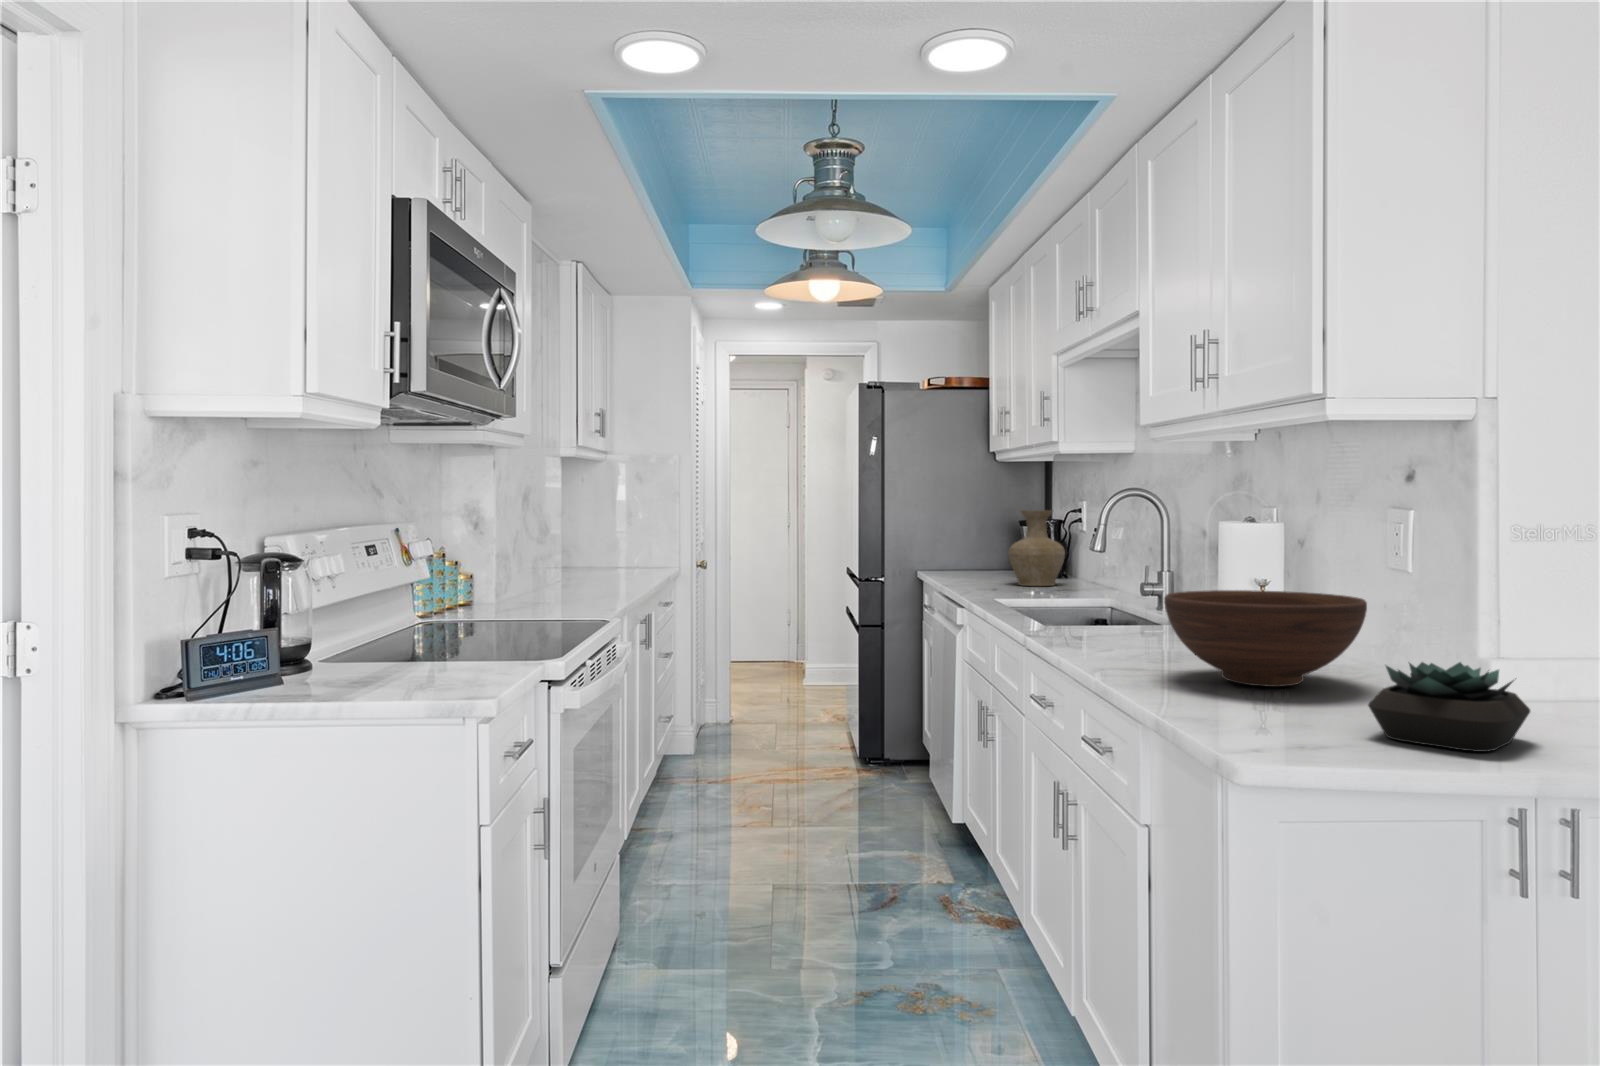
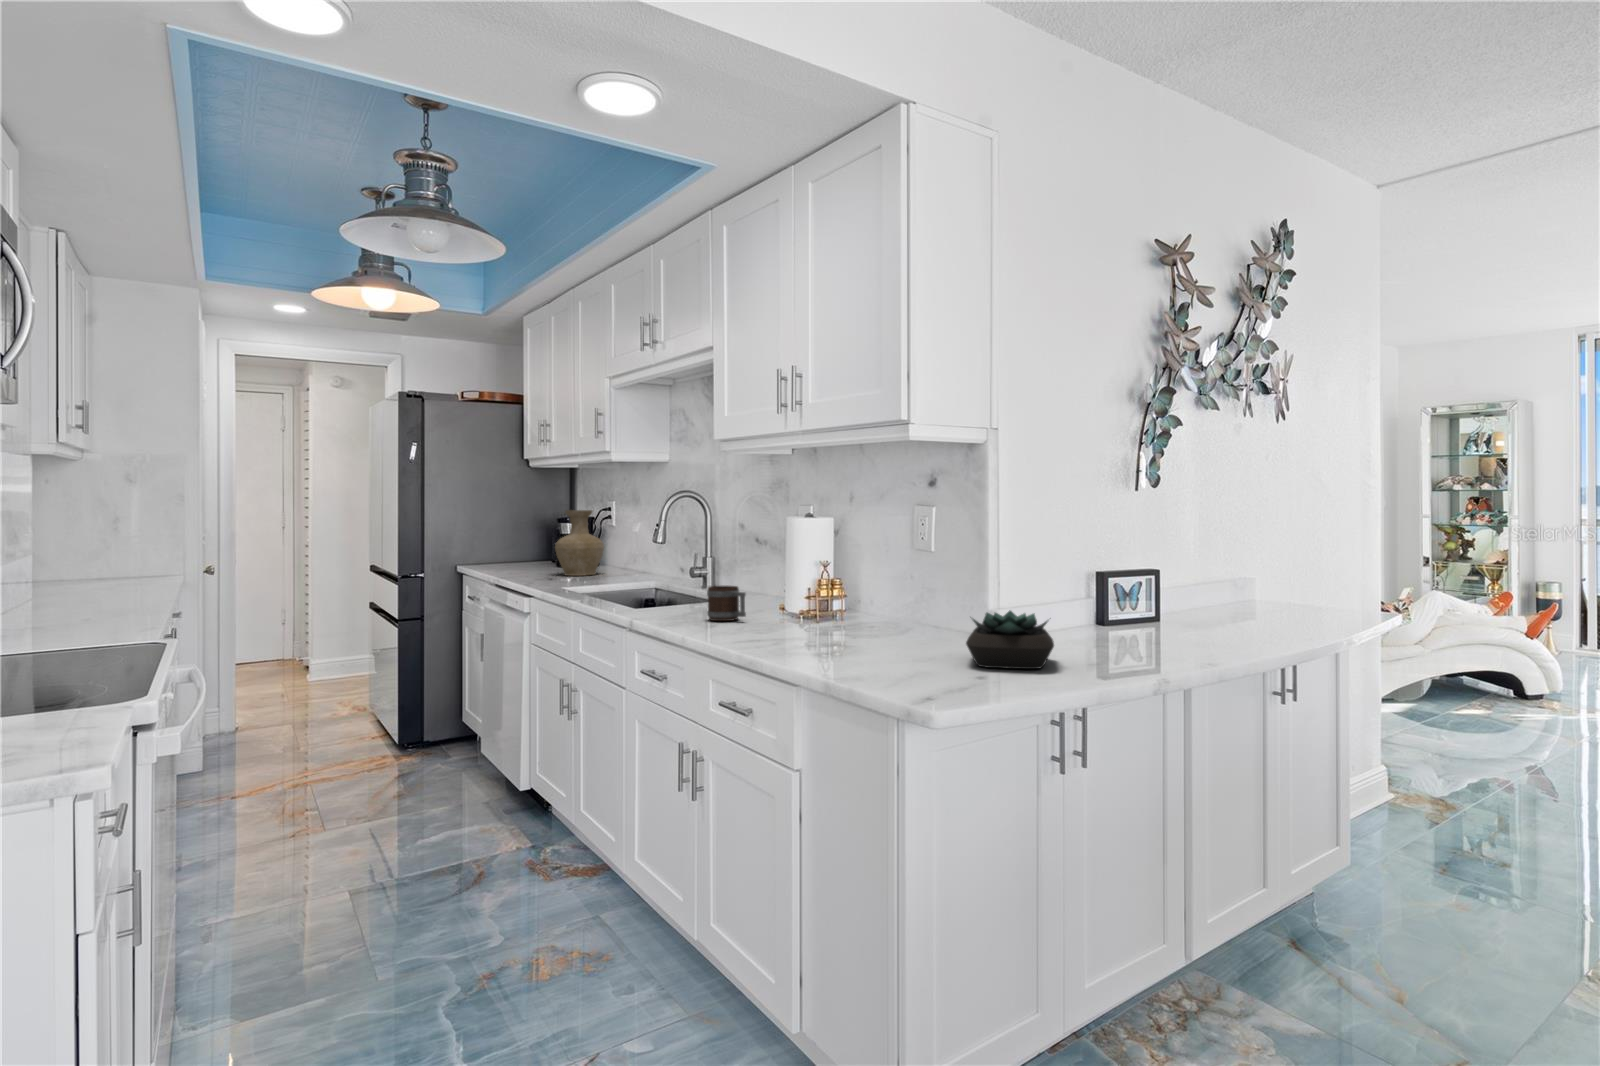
fruit bowl: present [1164,590,1367,687] -> none [785,569,924,640]
mug: none [1104,605,1148,649] -> present [707,586,746,621]

